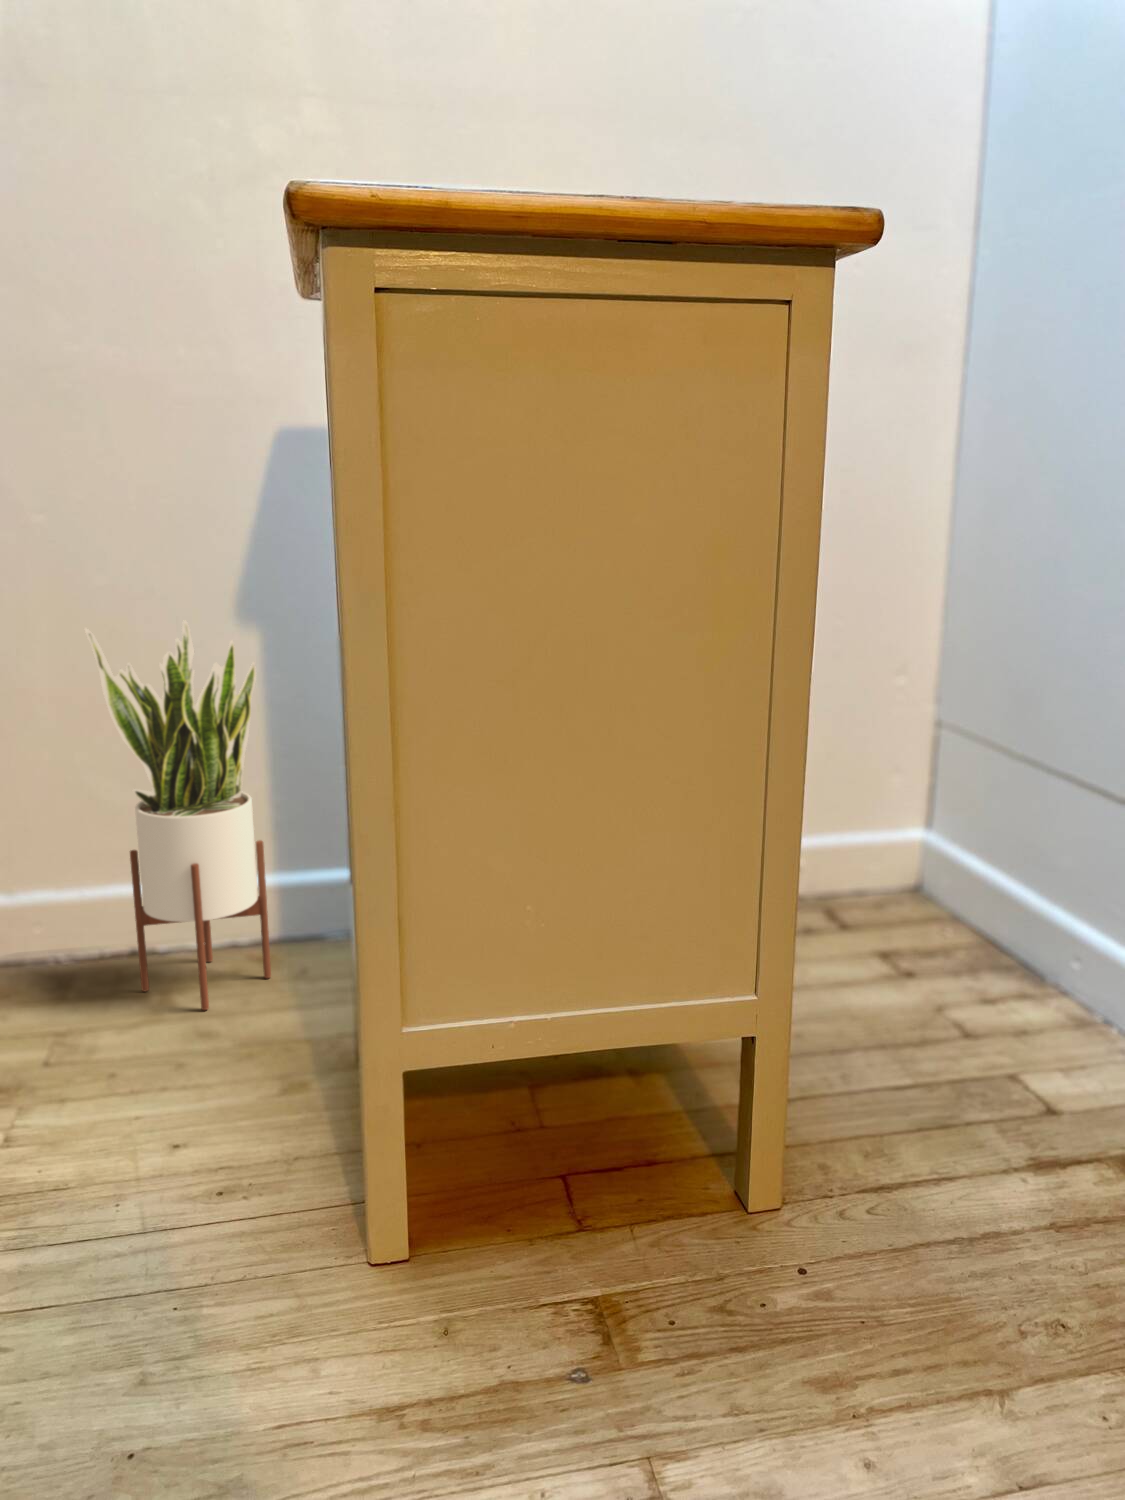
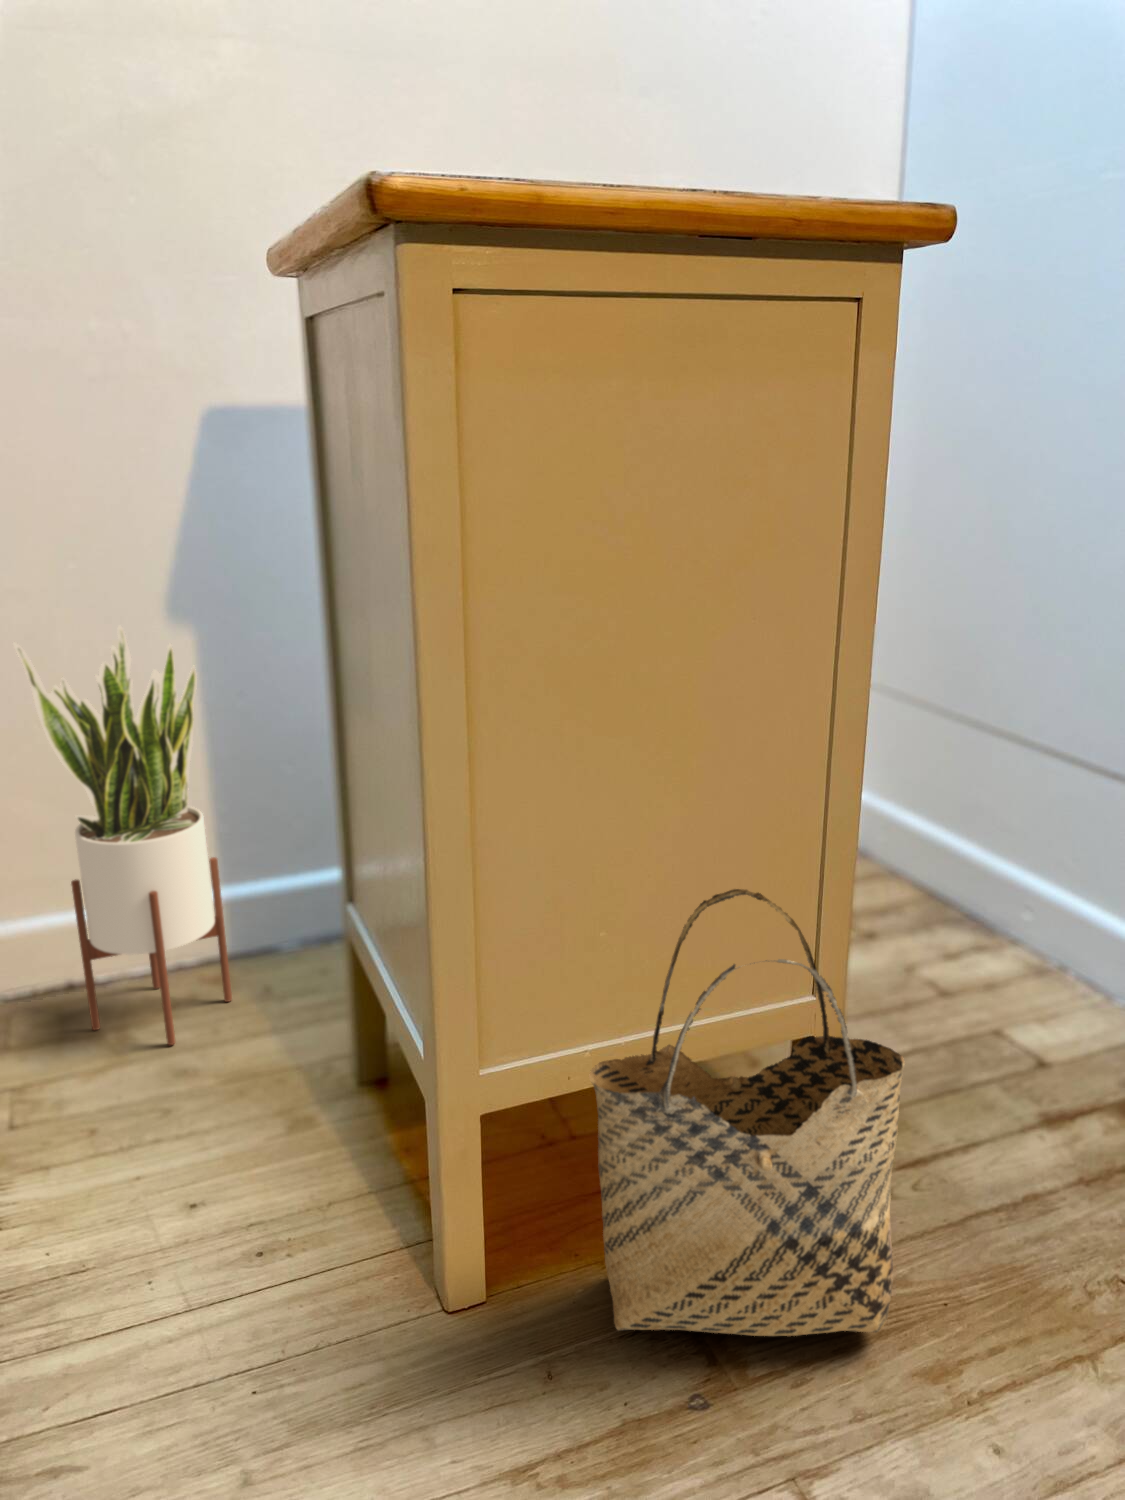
woven basket: none [503,876,823,1335] -> present [589,889,905,1336]

